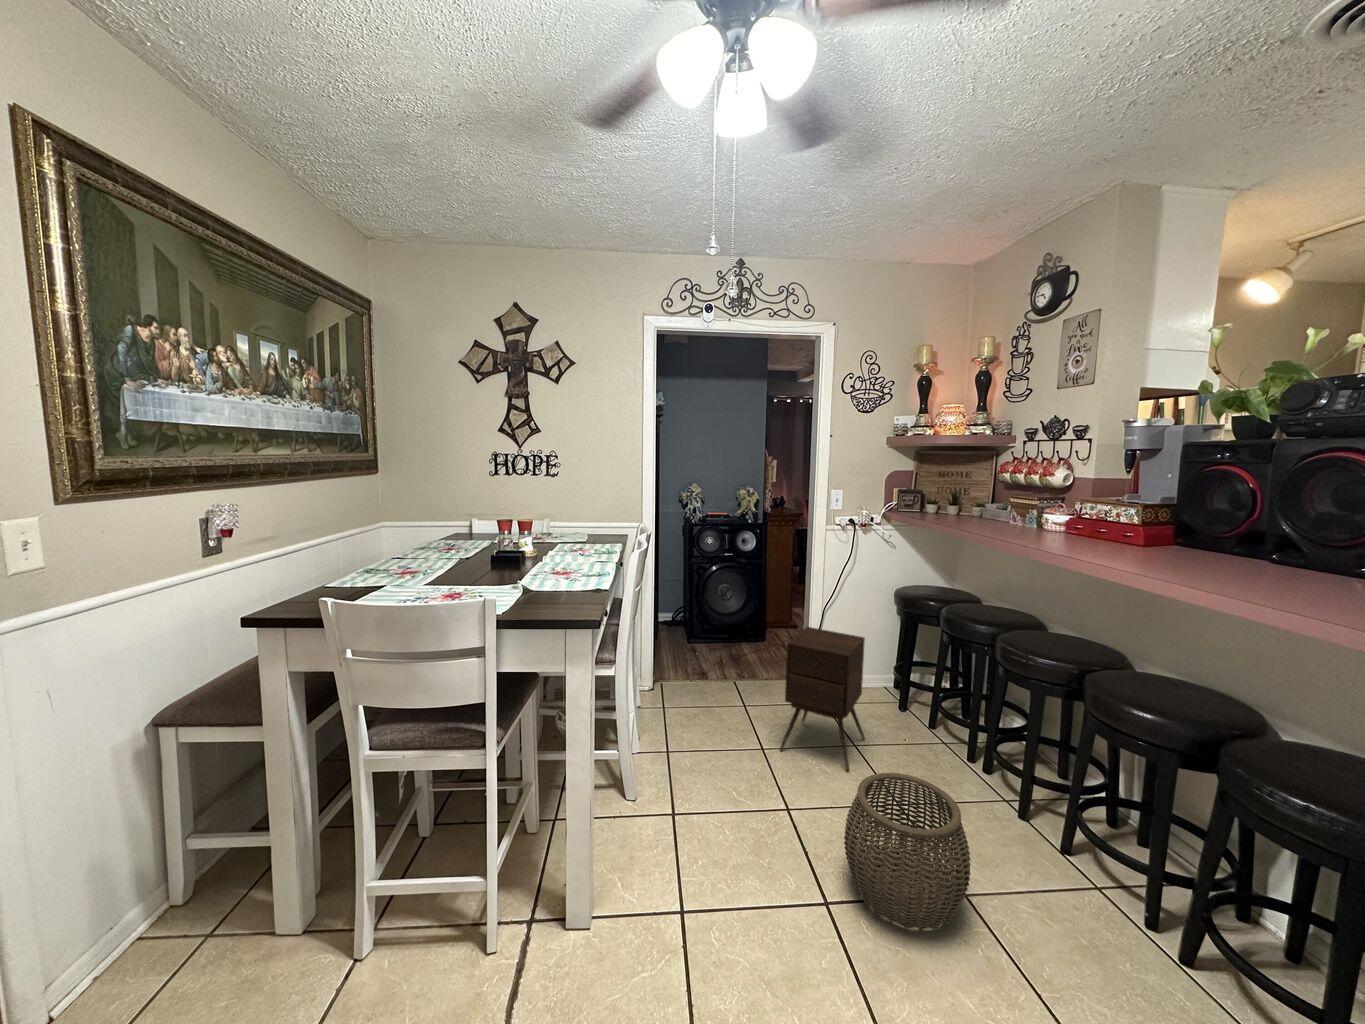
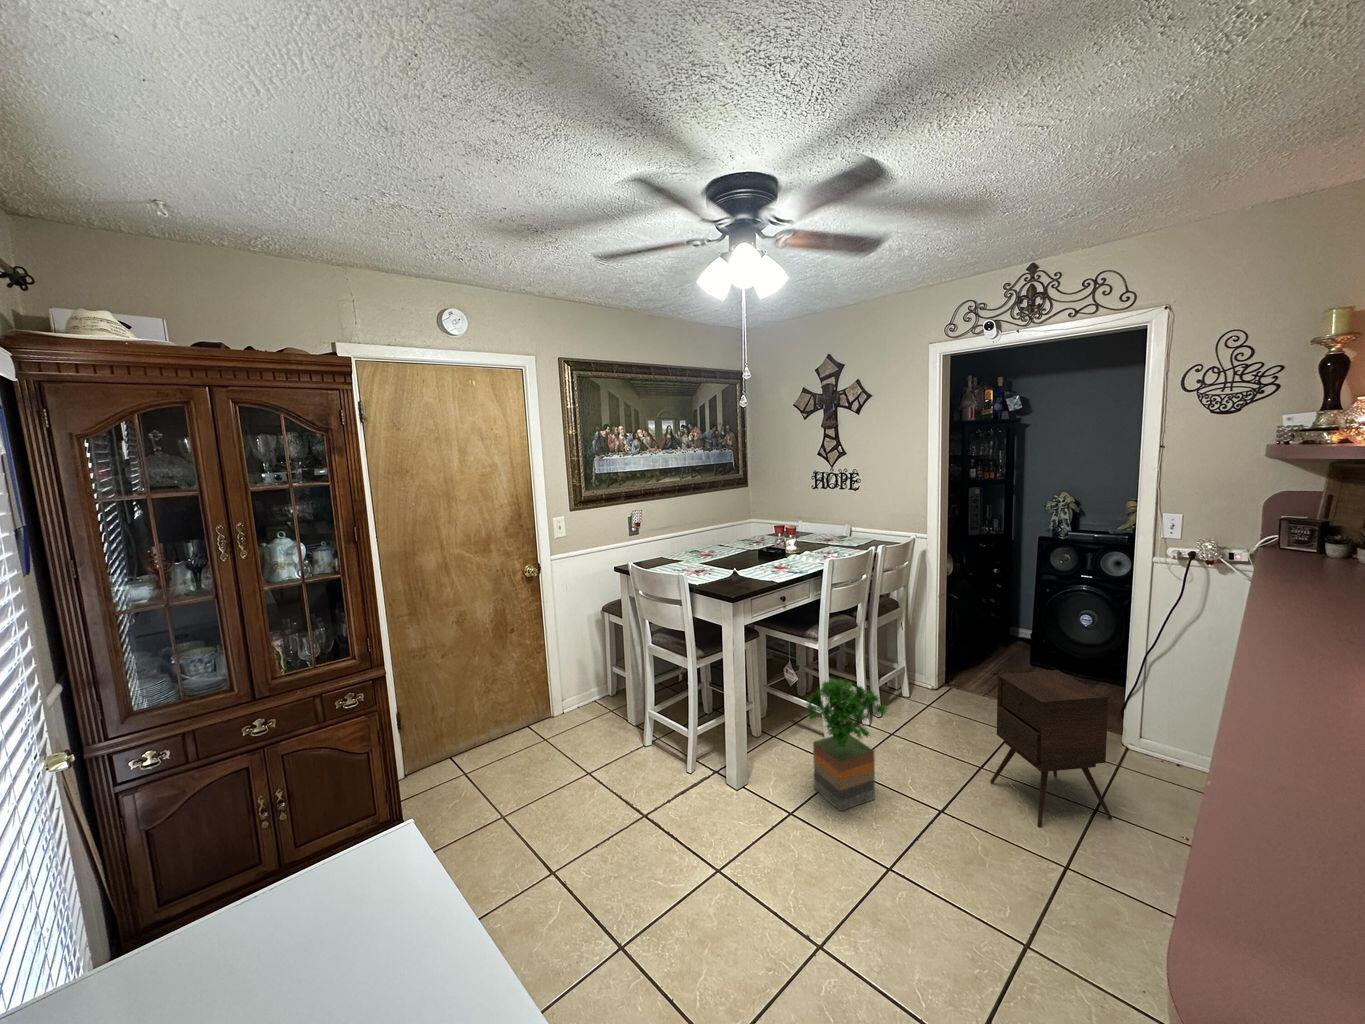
potted tree: none [664,692,763,862] -> present [806,680,888,811]
woven basket: present [844,773,971,930] -> none [889,791,1008,933]

